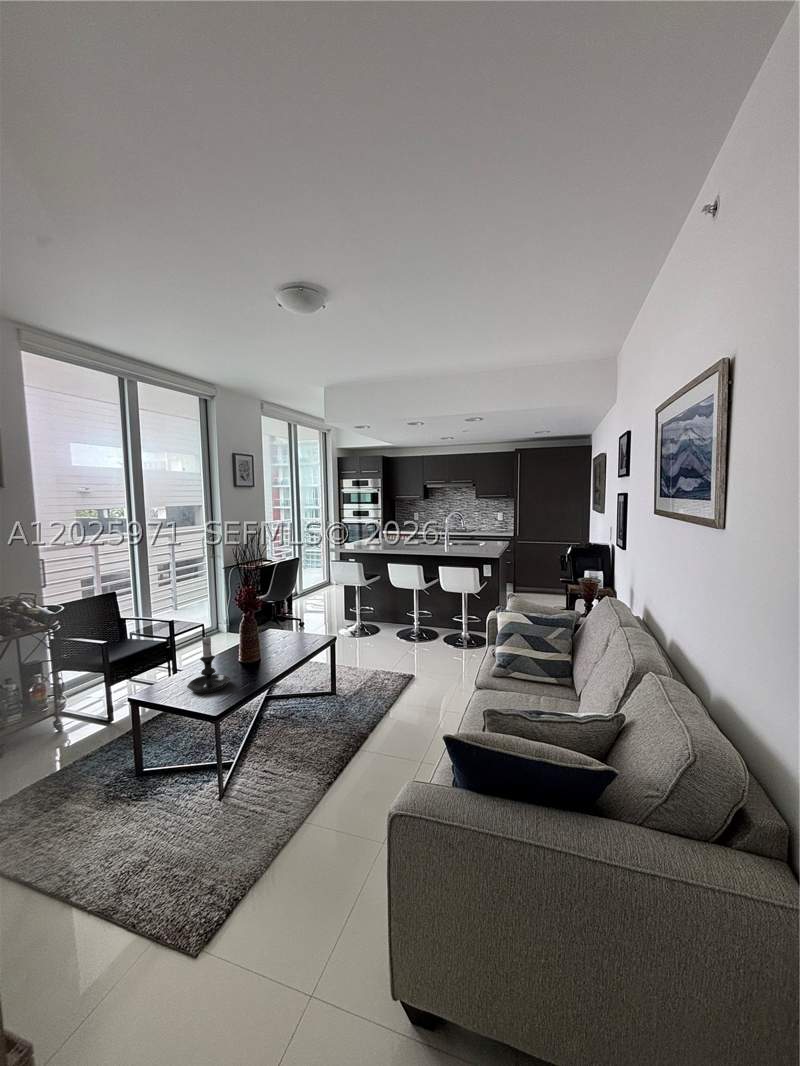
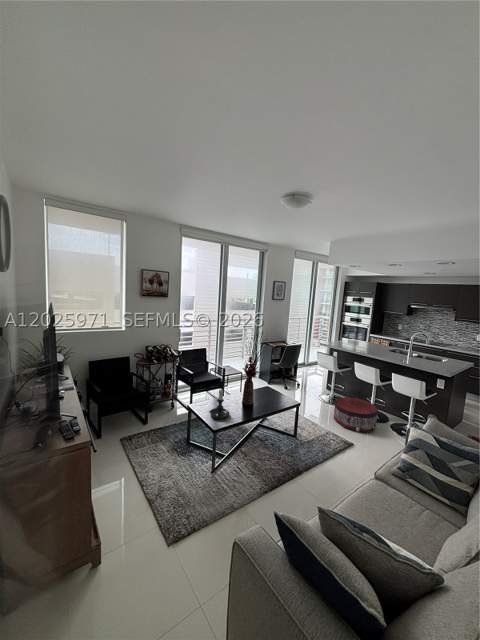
pouf: none [371,615,431,660] -> present [334,397,378,433]

